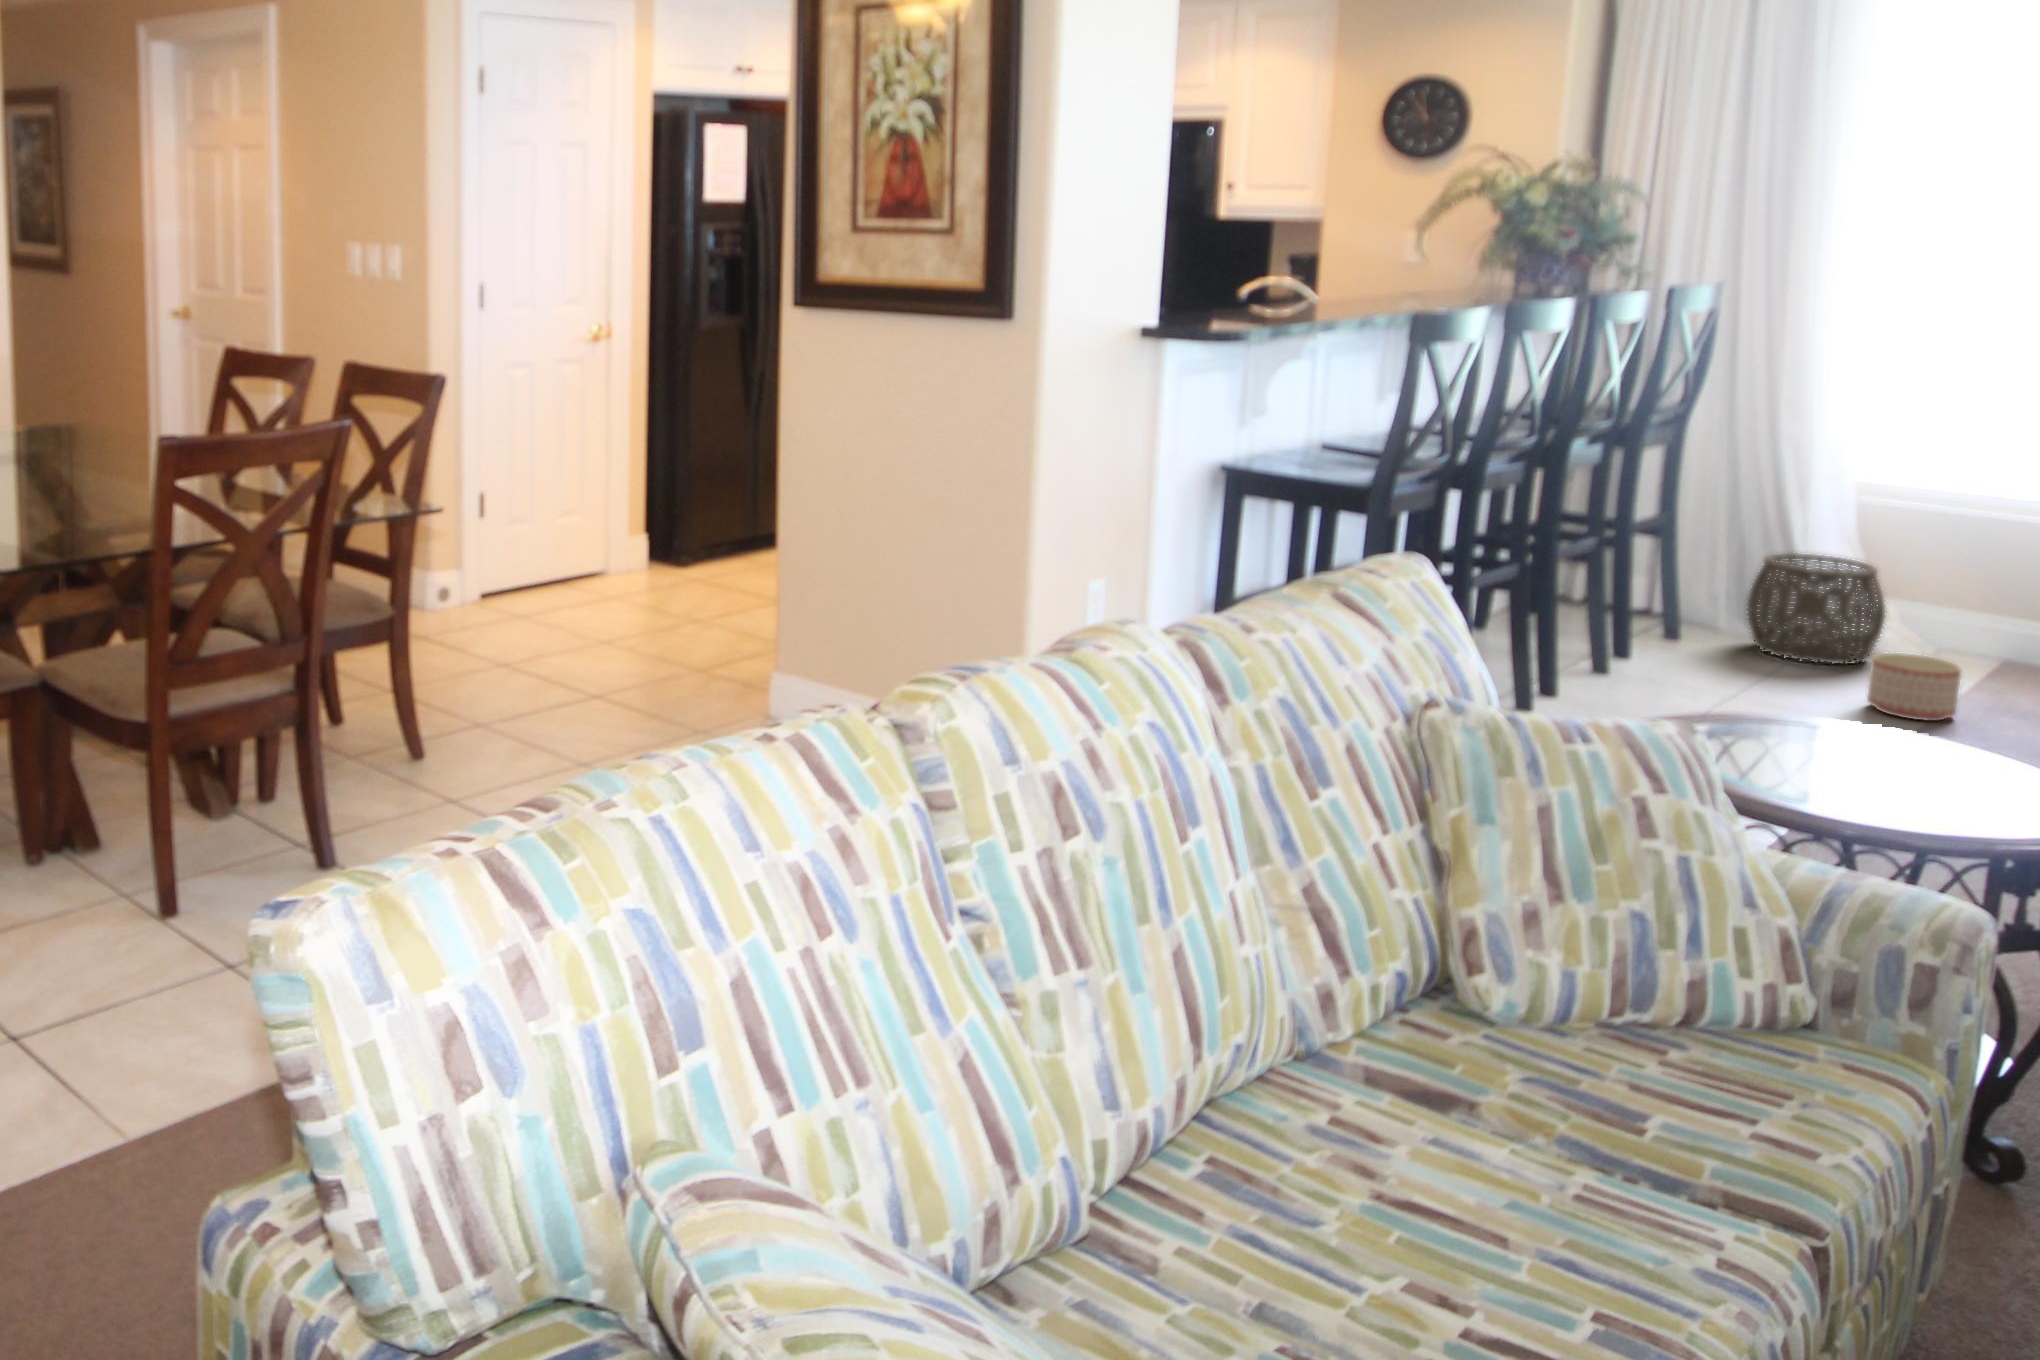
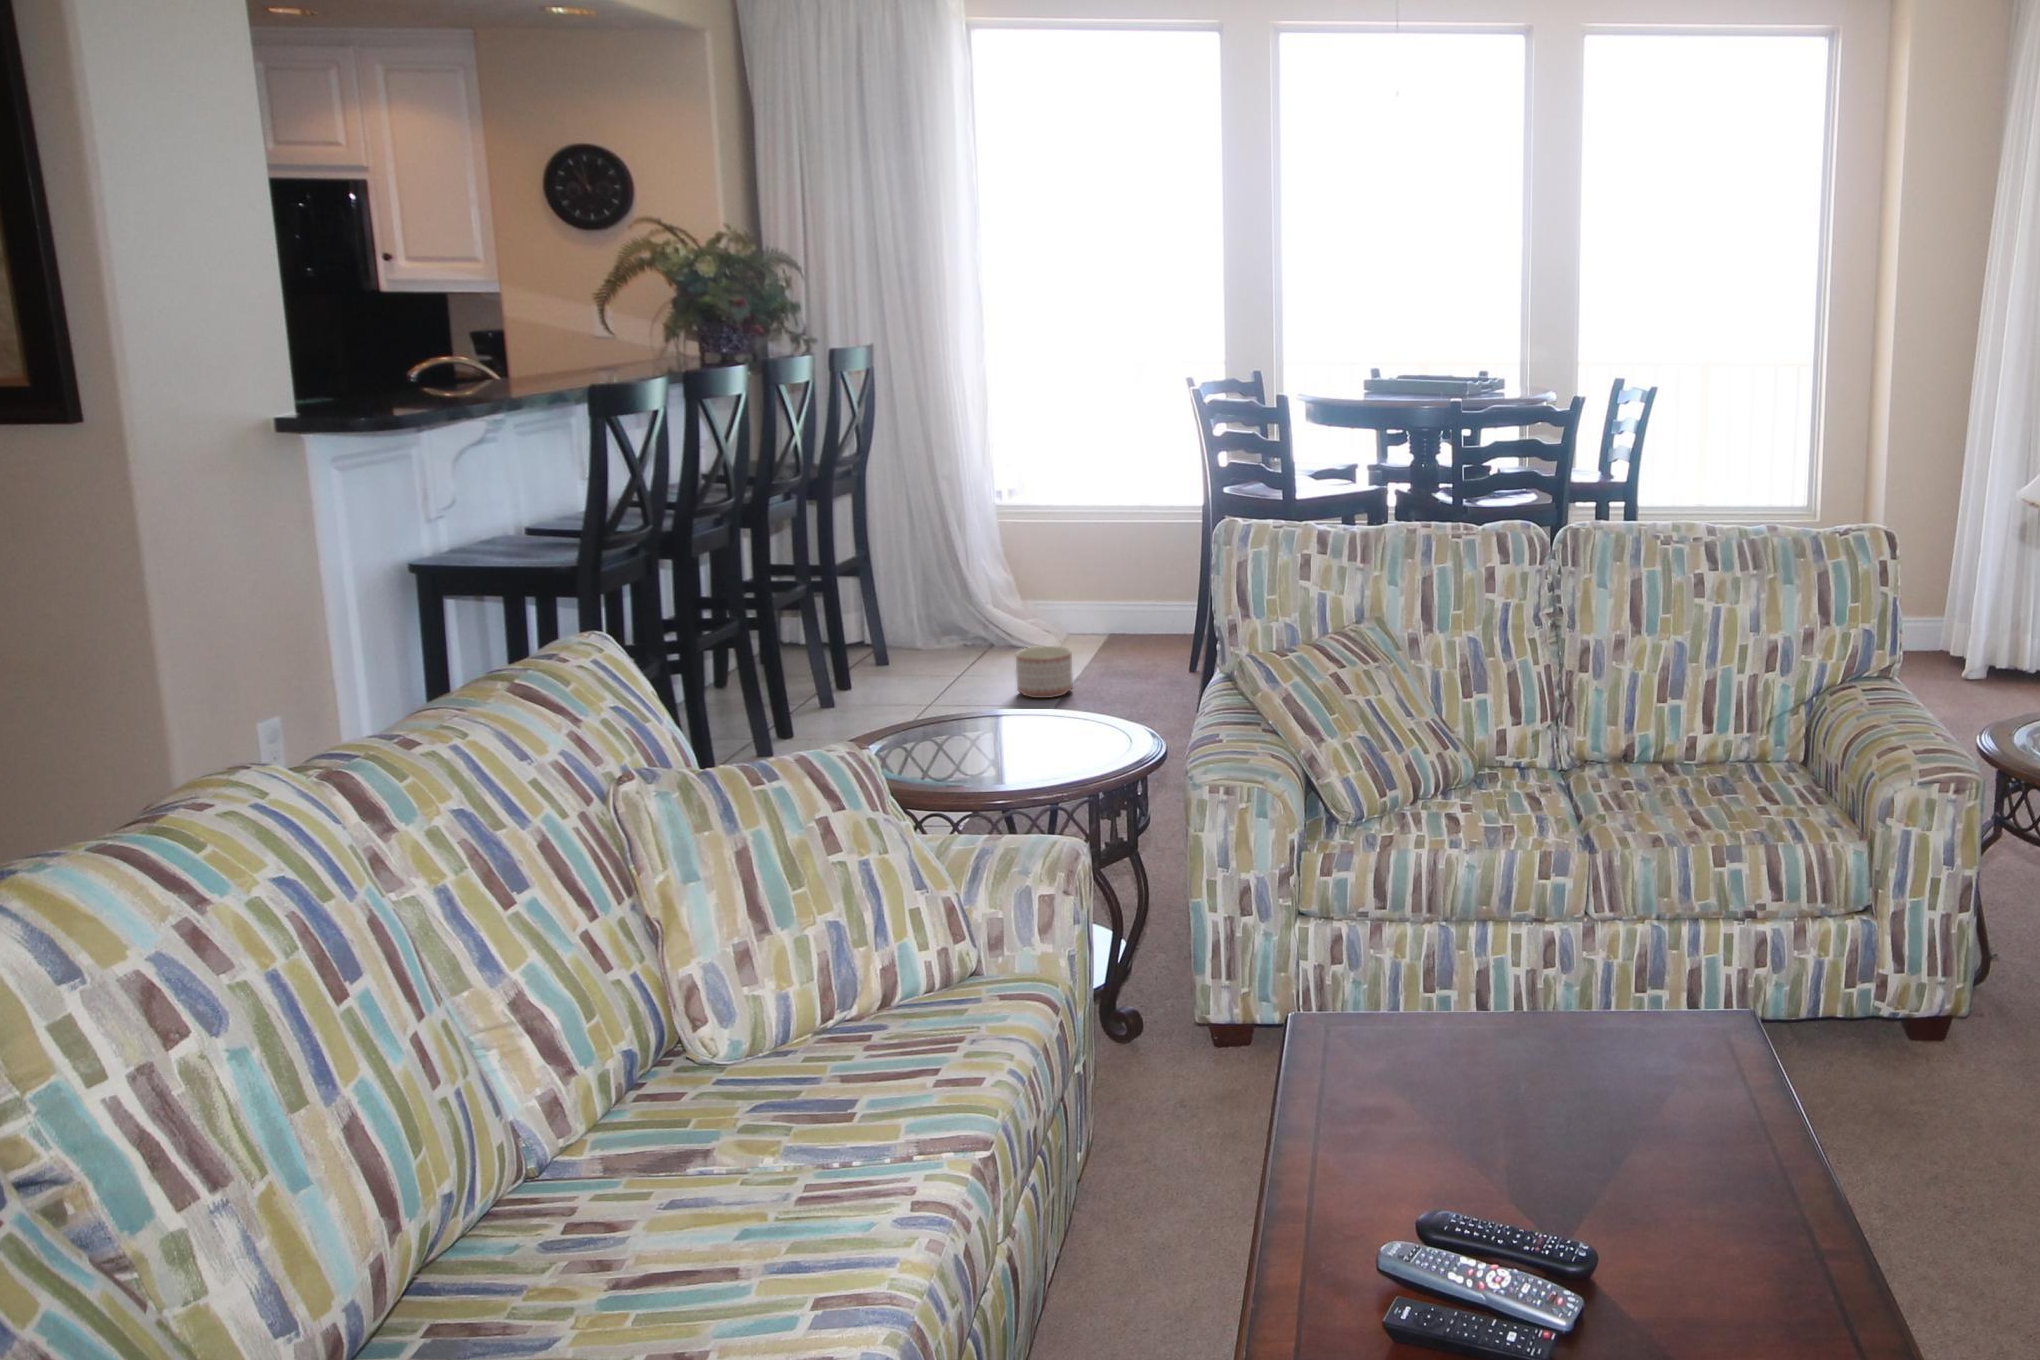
woven basket: present [1747,553,1886,664] -> none [928,577,1024,668]

